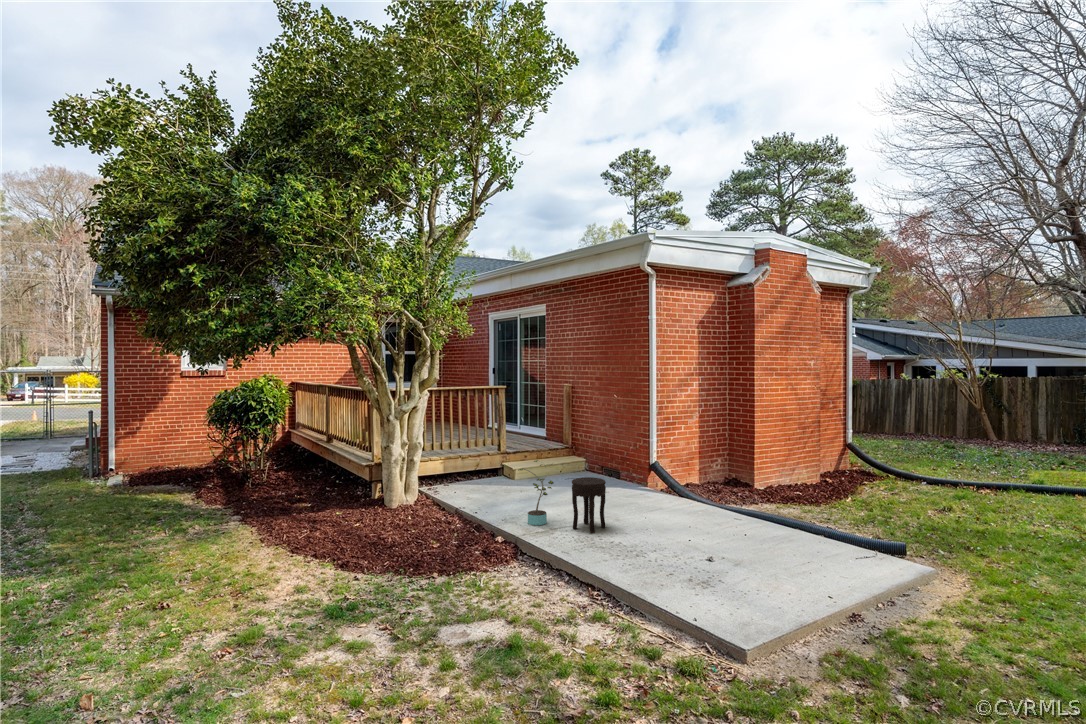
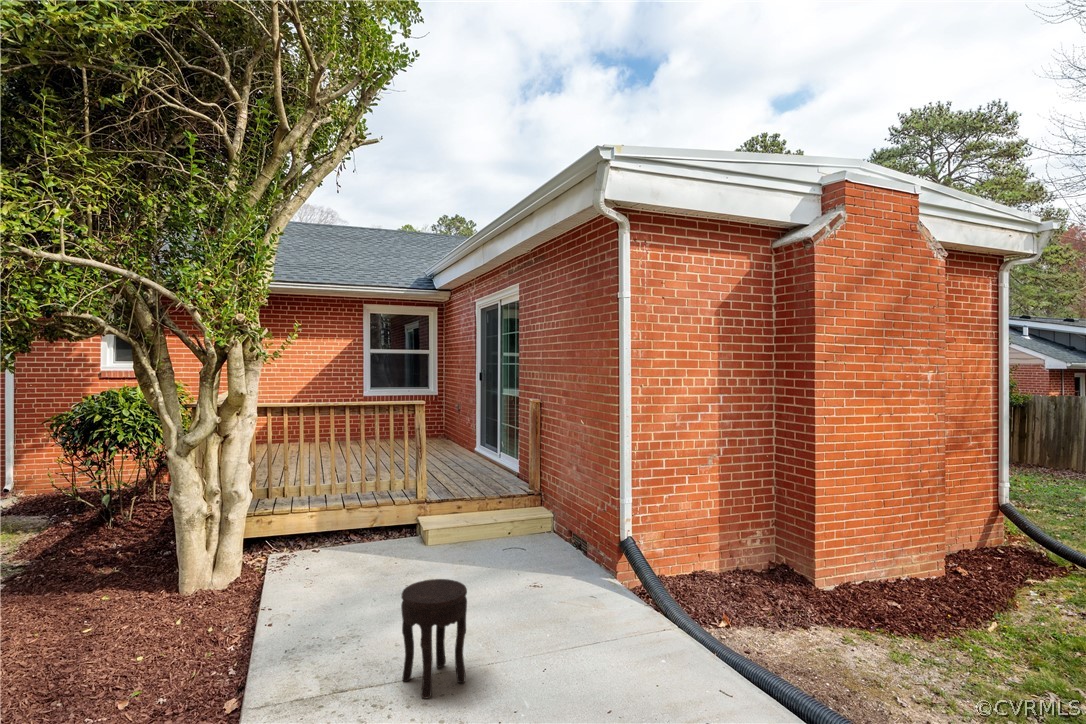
potted plant: present [519,460,554,525] -> none [326,538,393,662]

